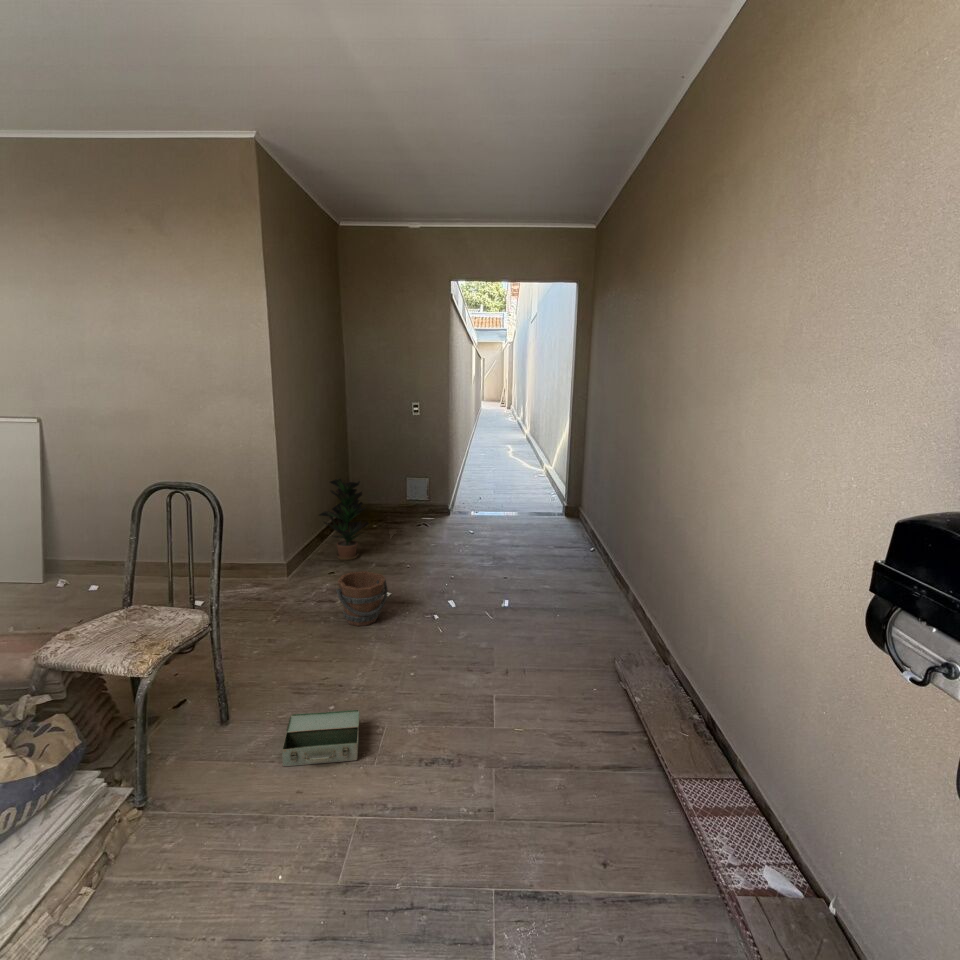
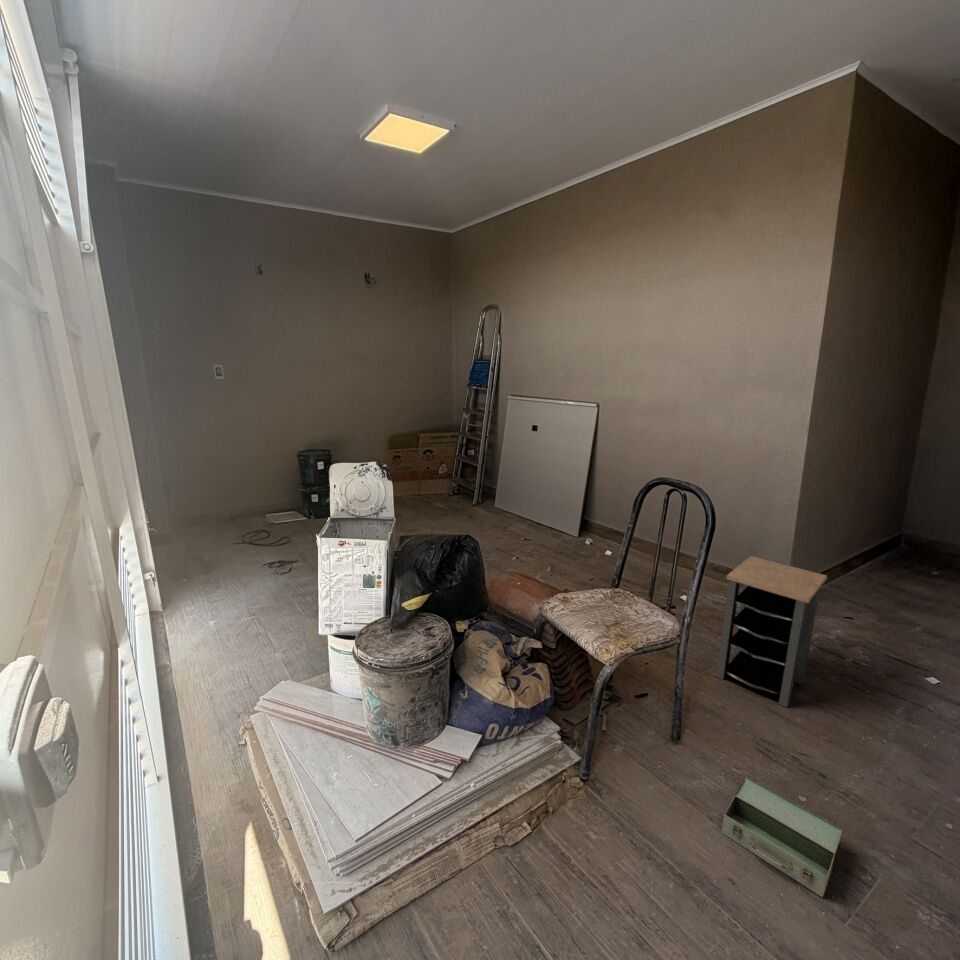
potted plant: present [319,479,369,560] -> none [840,501,919,607]
side table: none [240,540,316,657] -> present [716,556,827,707]
bucket: present [336,571,388,626] -> none [844,629,931,709]

